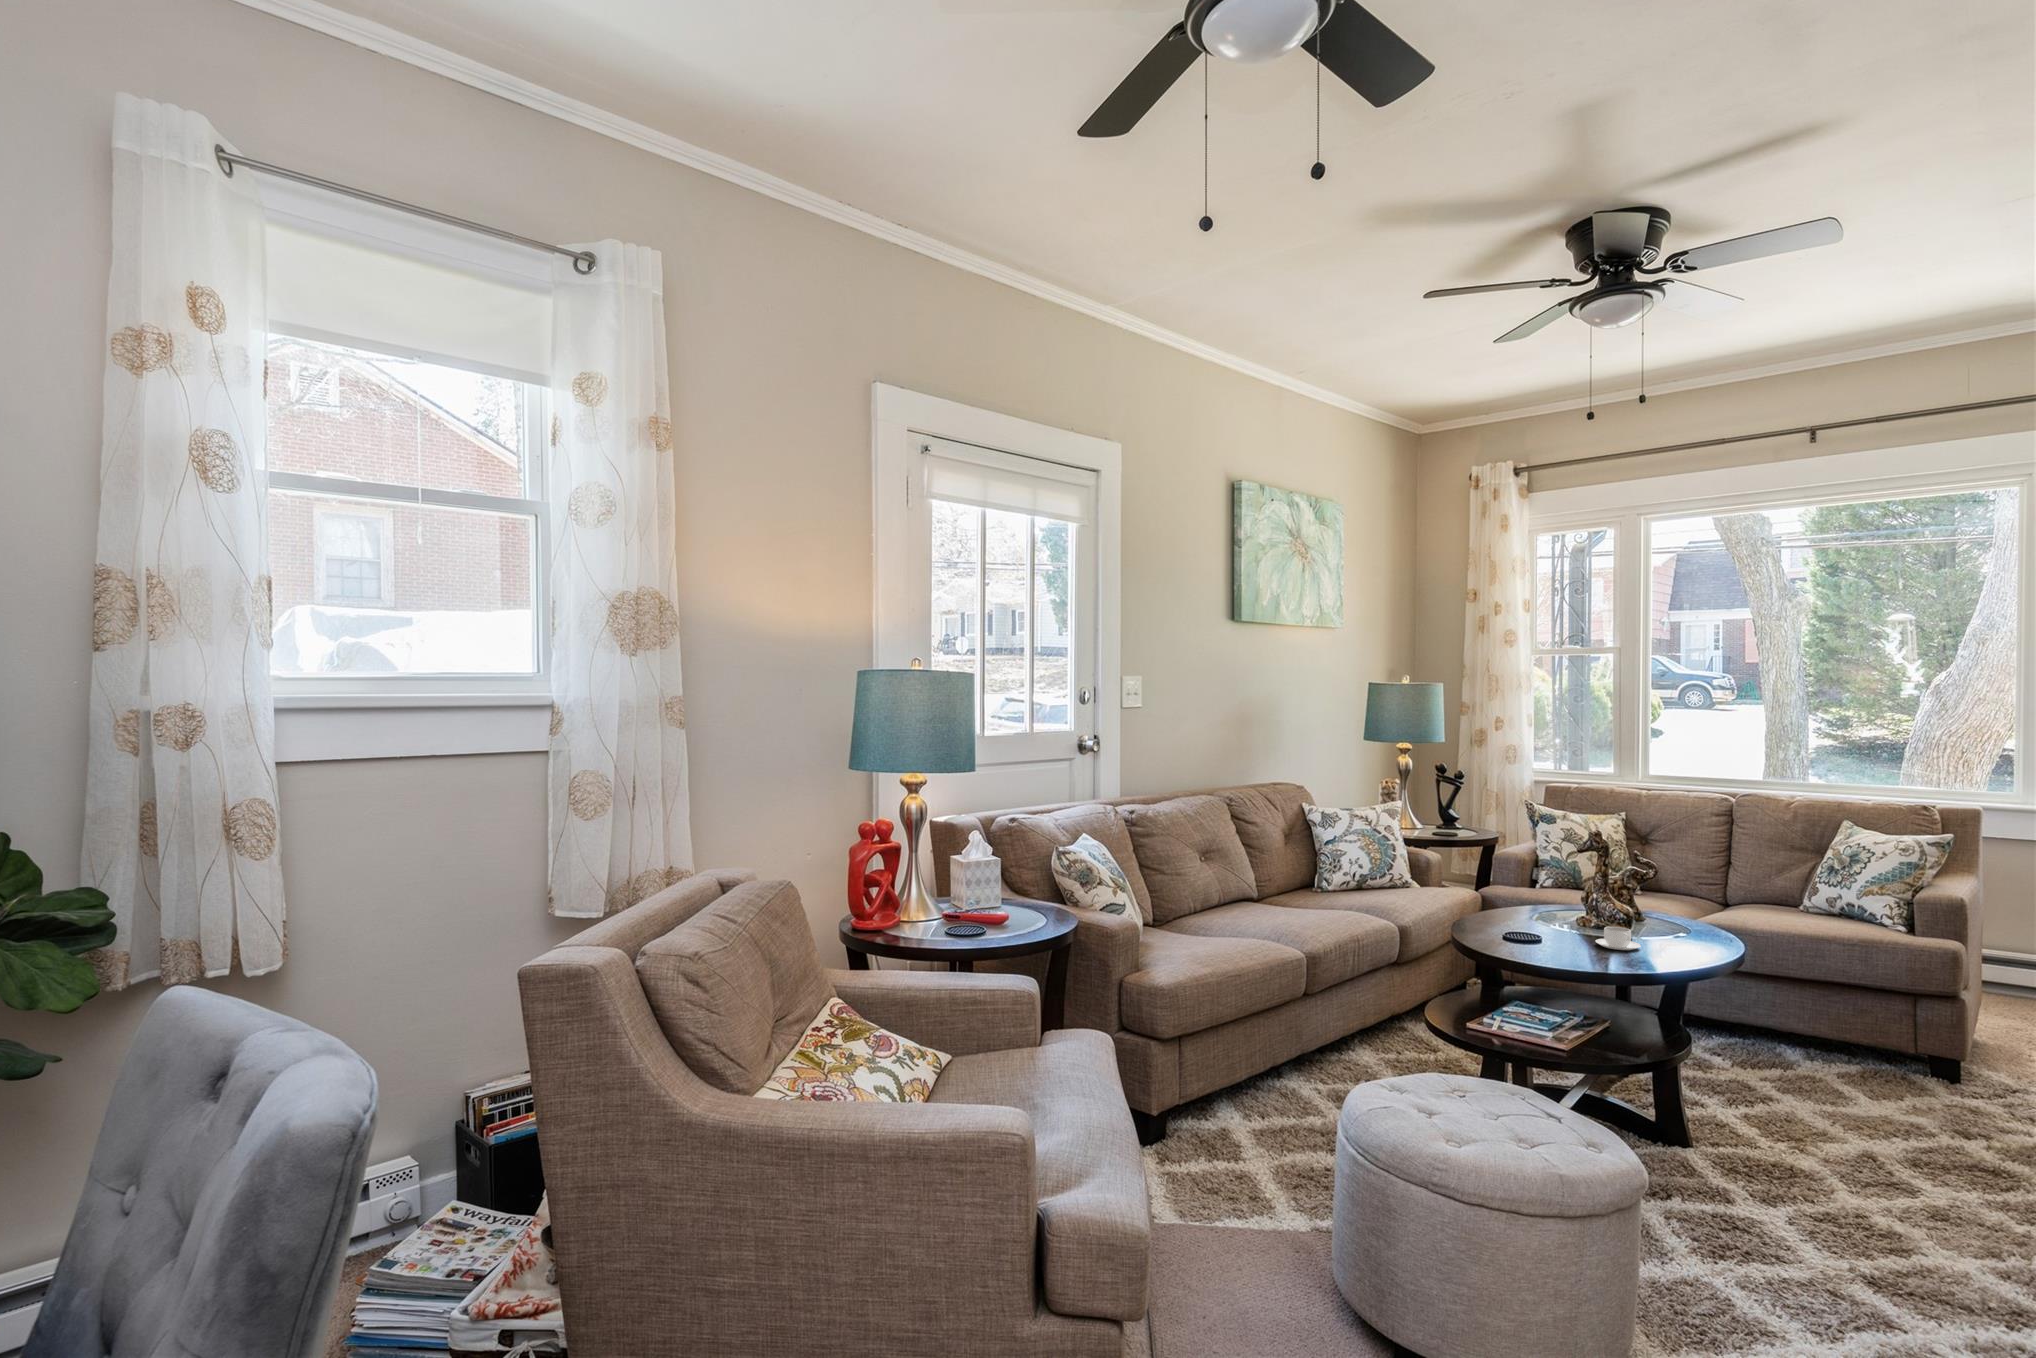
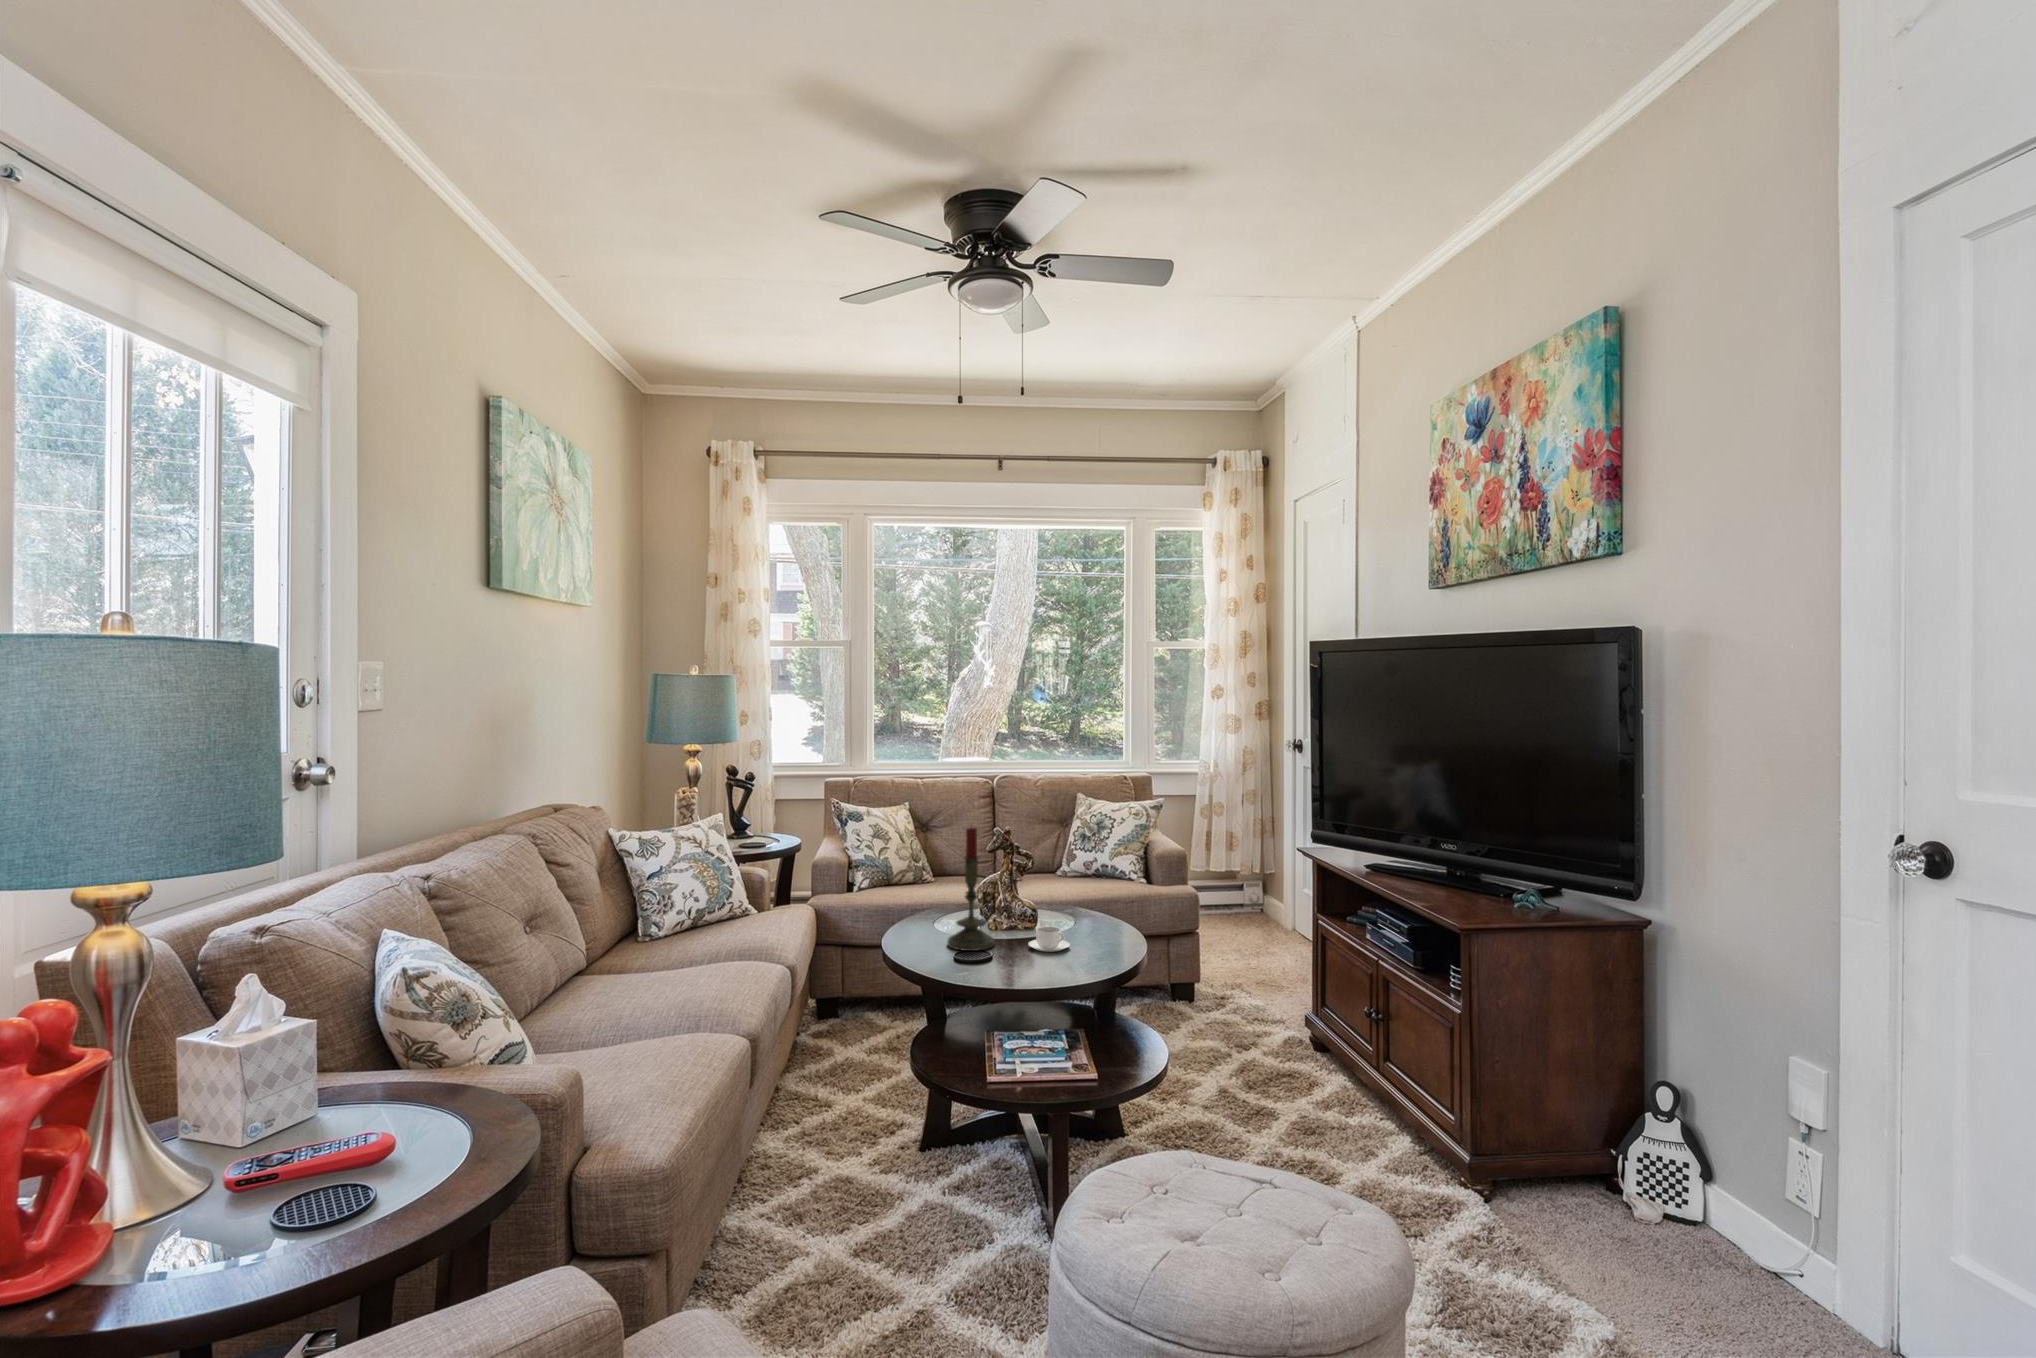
candle: none [1524,822,1571,937] -> present [948,827,994,951]

